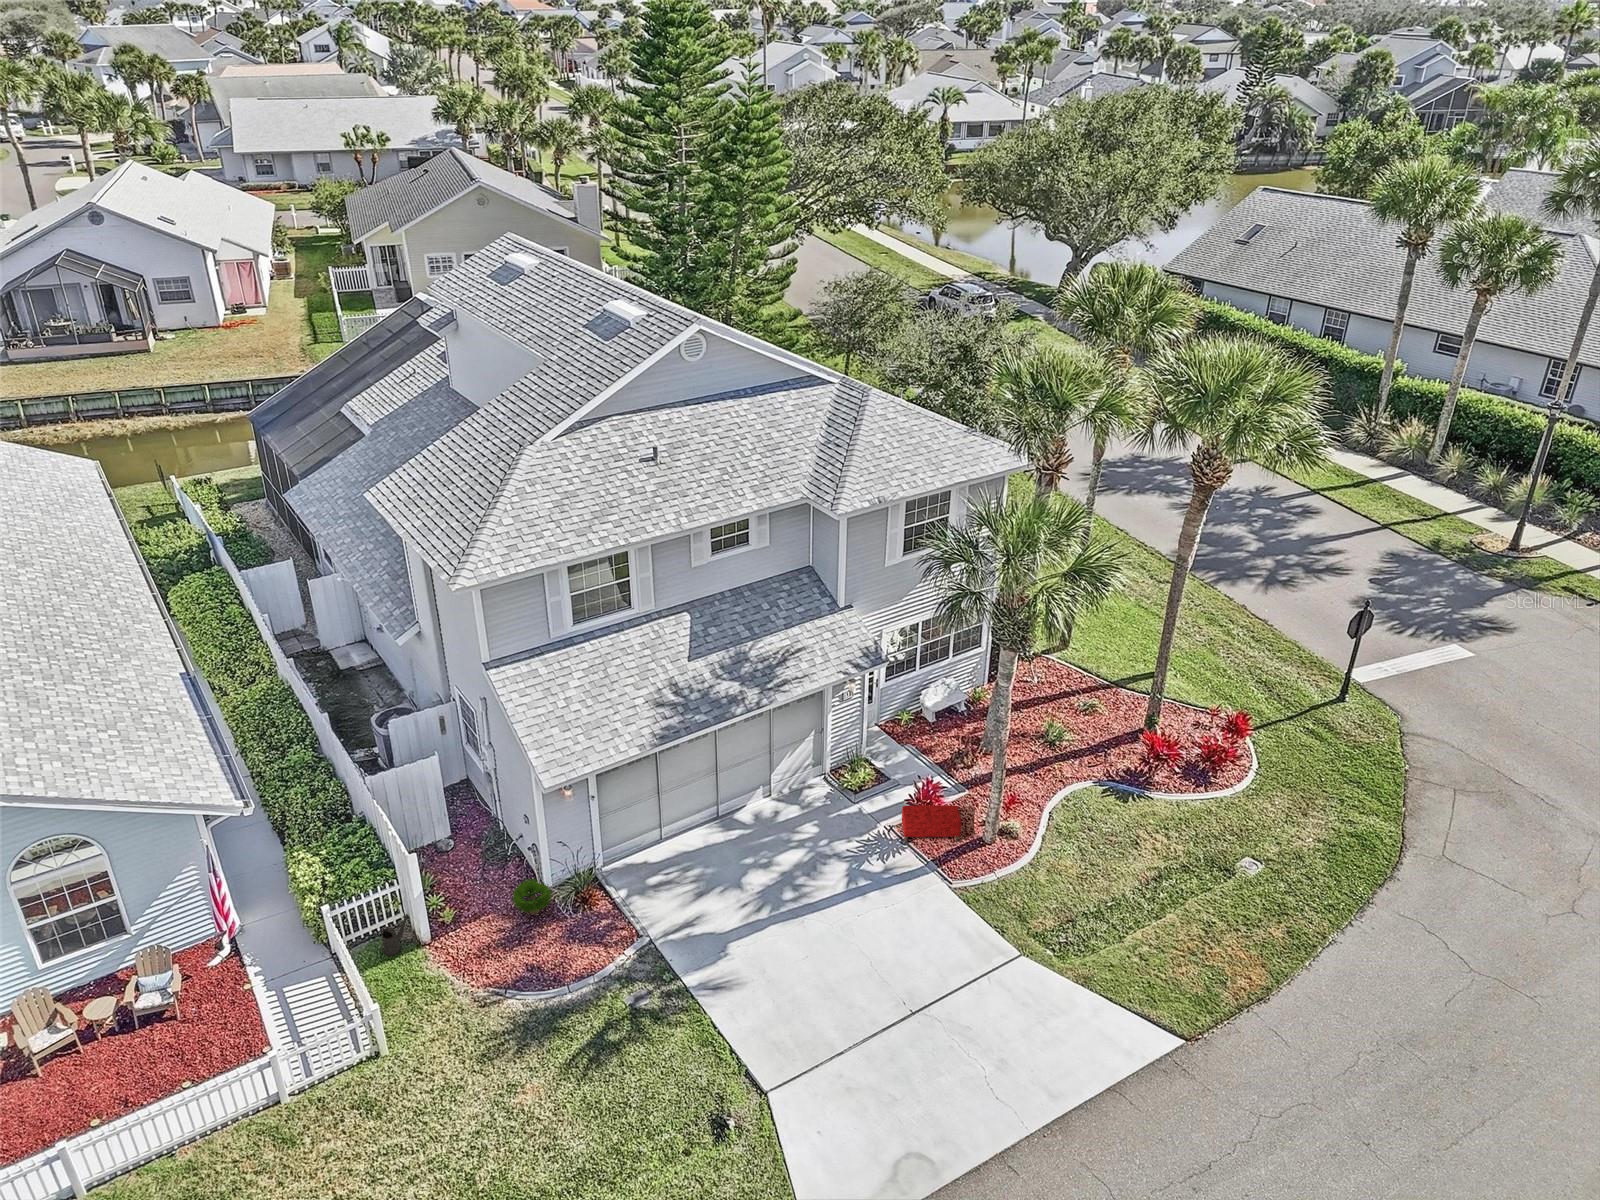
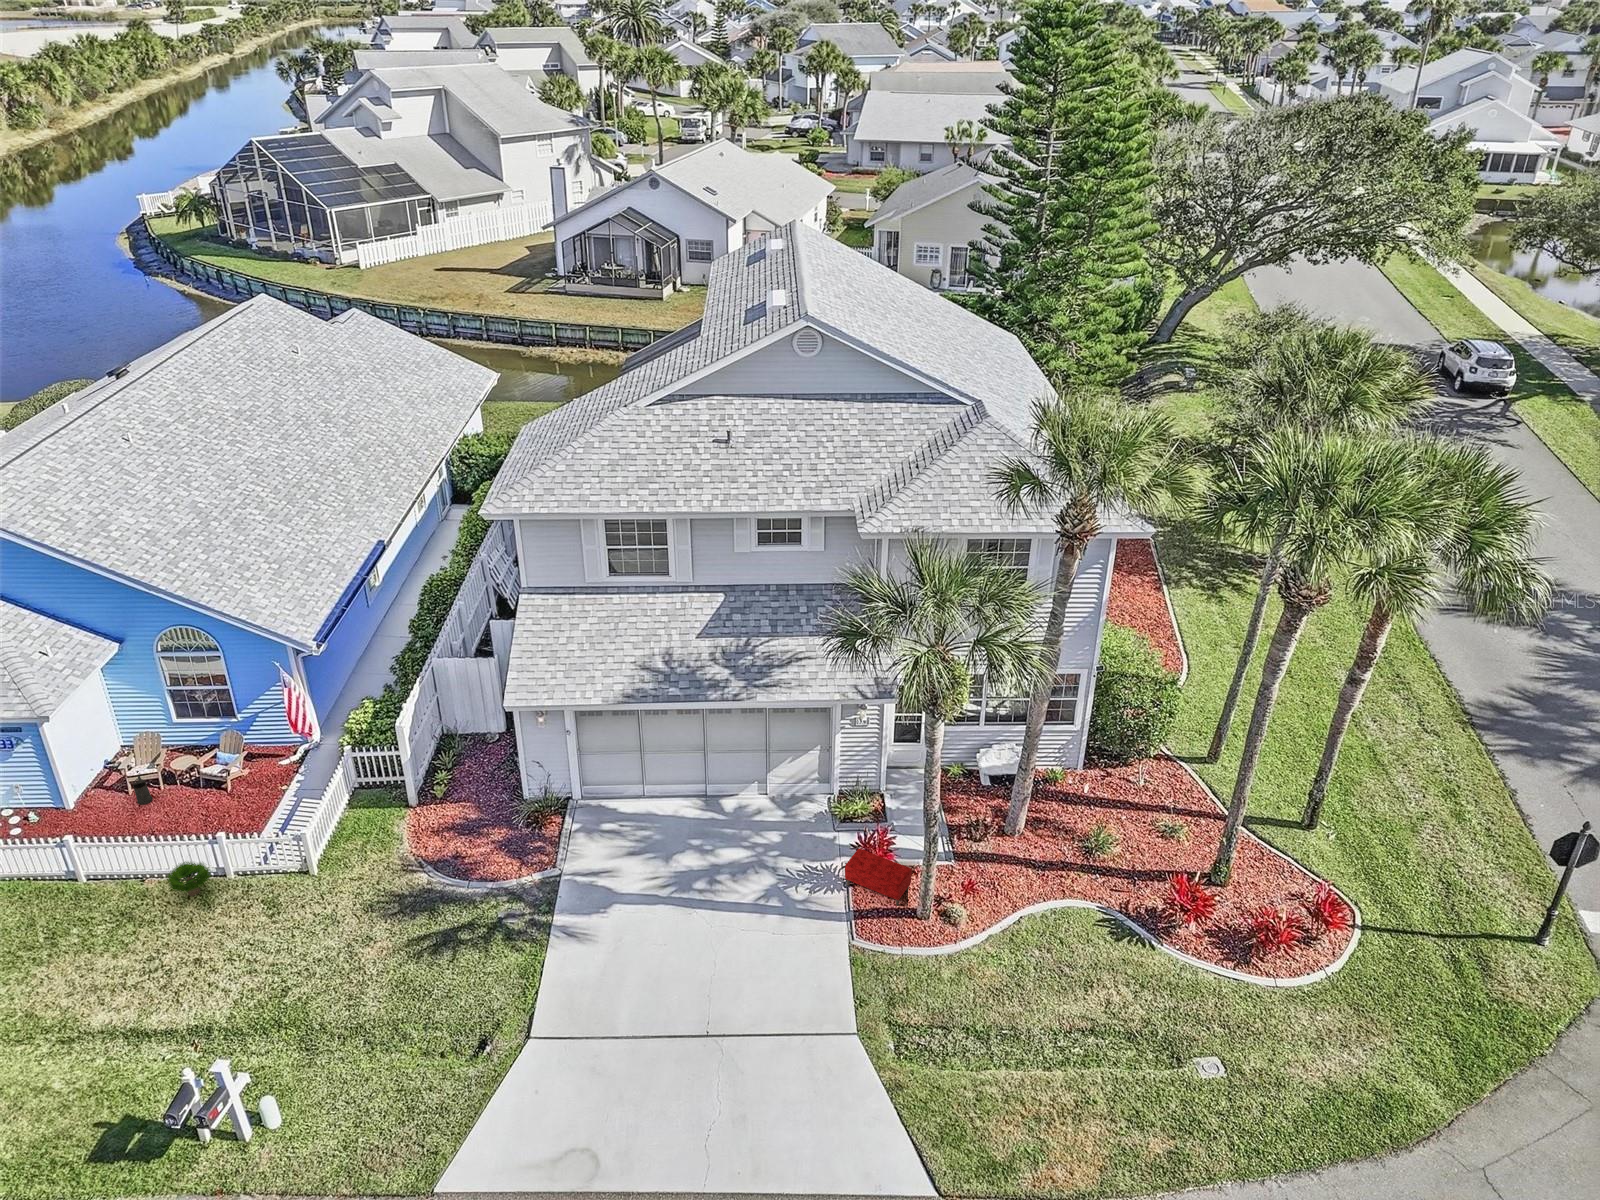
potted plant: present [513,879,553,915] -> present [168,862,211,896]
watering can: present [380,914,408,956] -> present [133,771,153,805]

